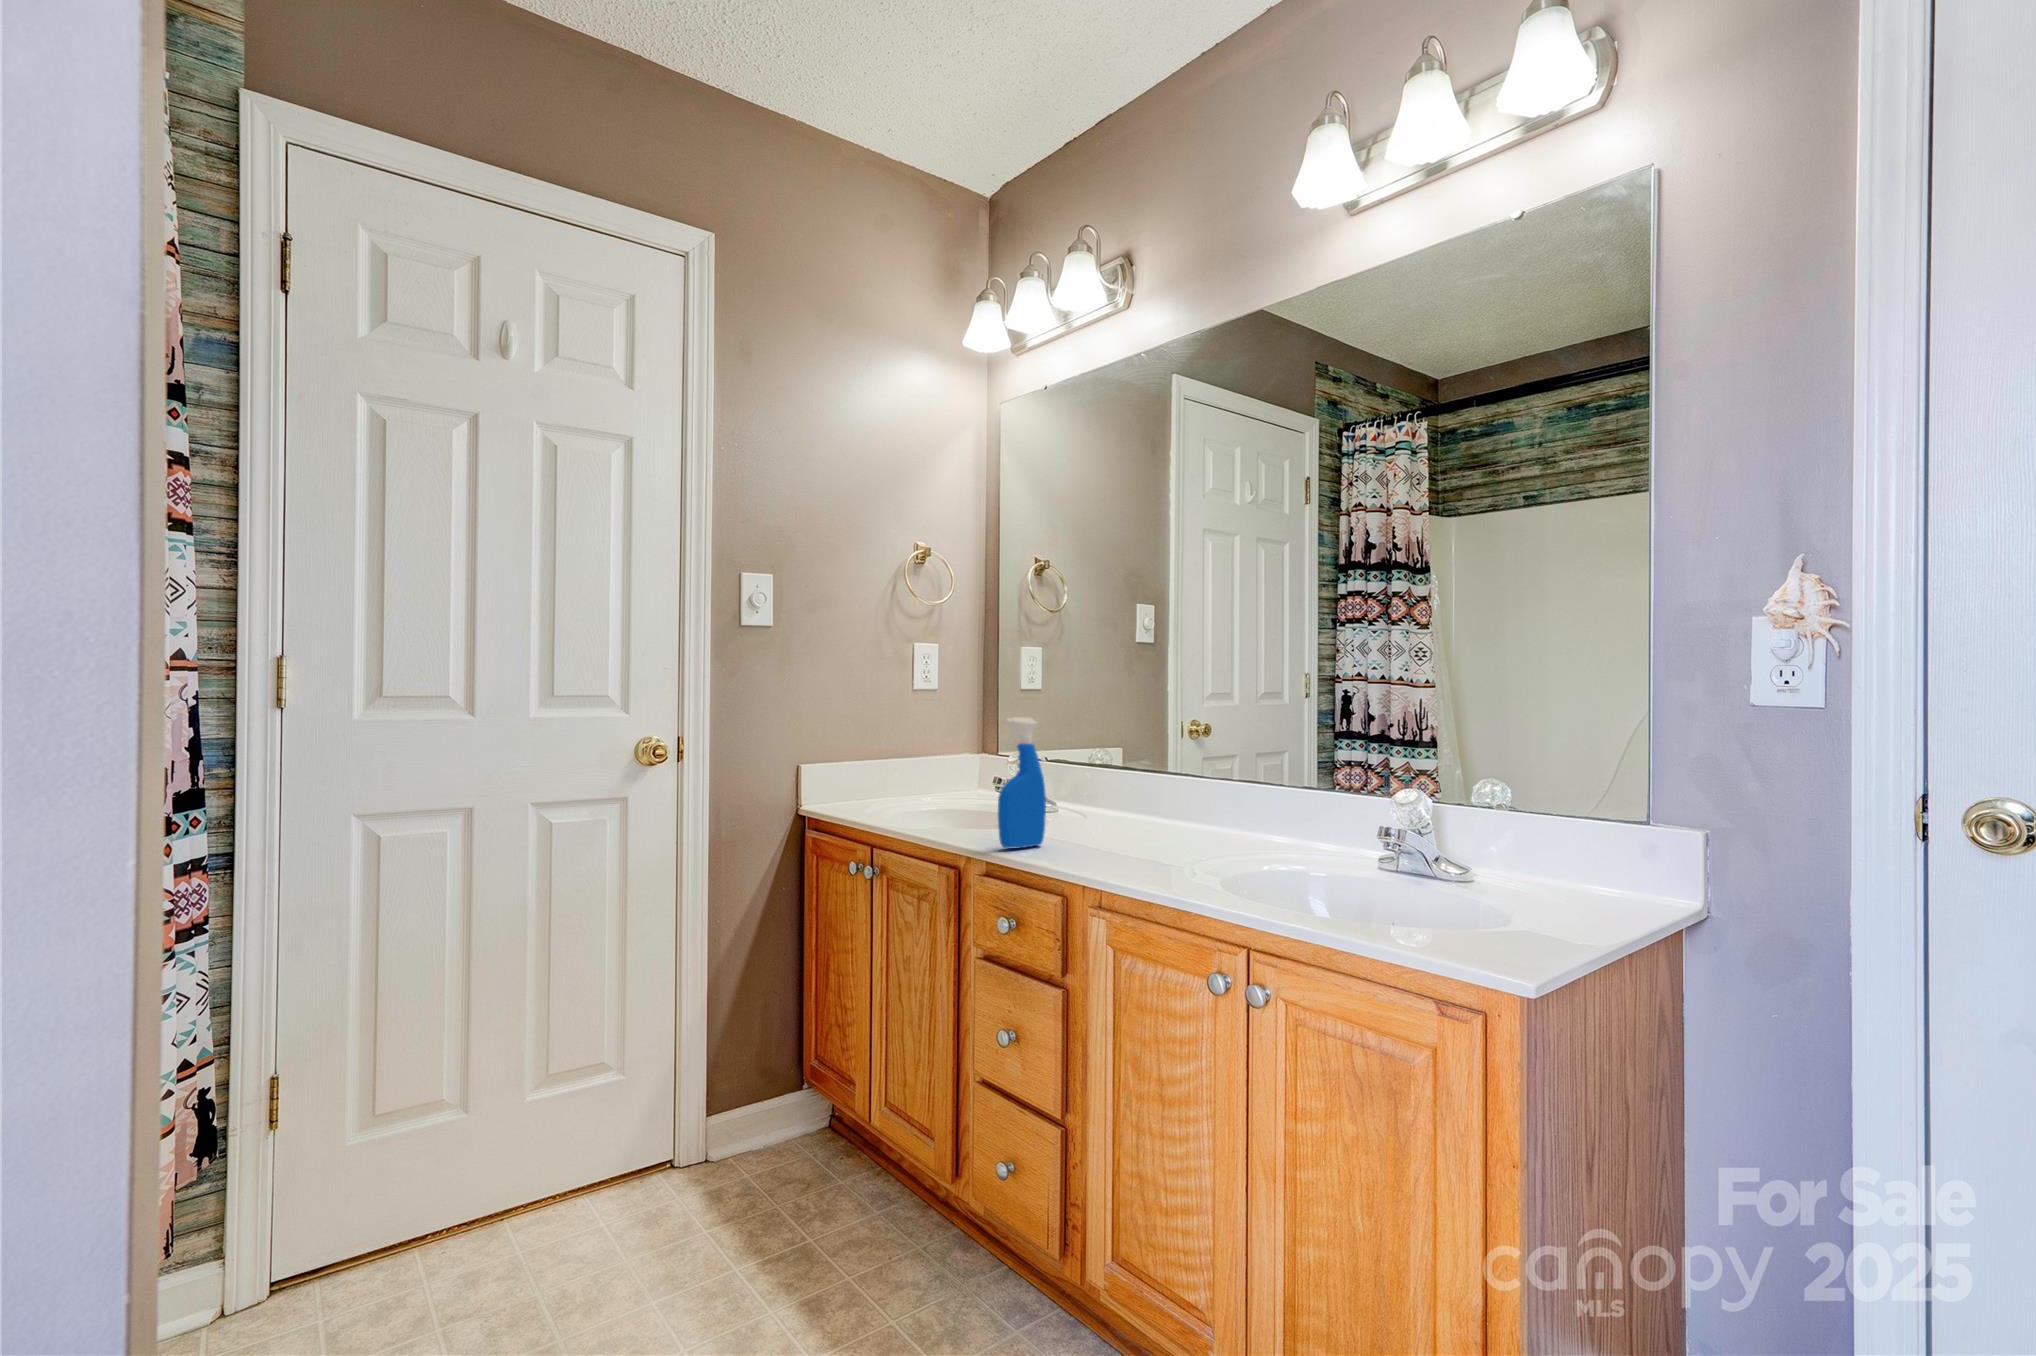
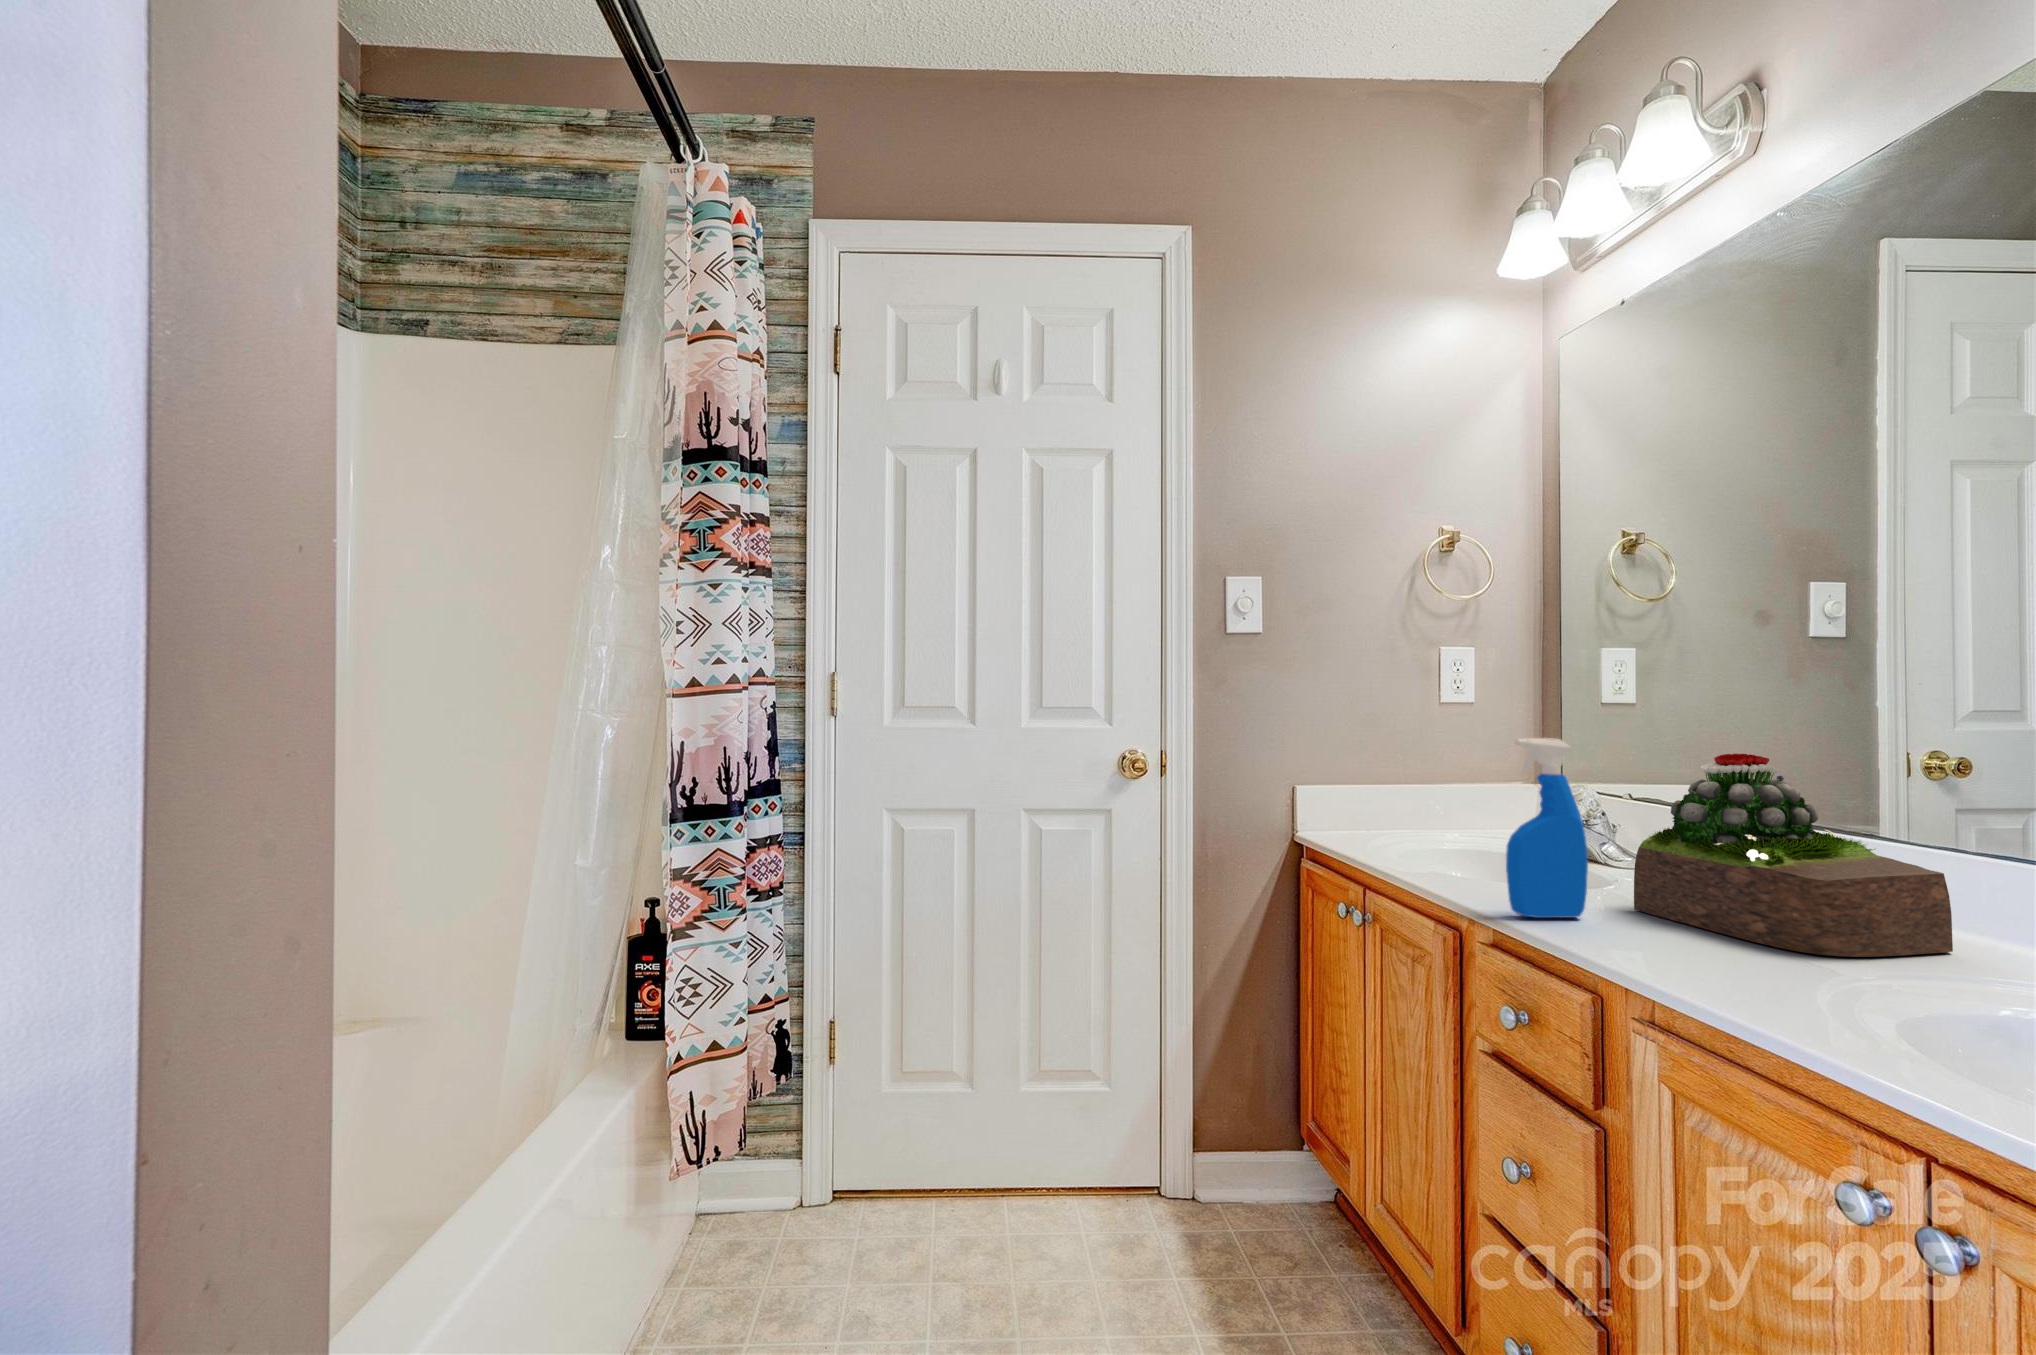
succulent plant: none [1068,725,1225,849] -> present [1634,754,1953,957]

